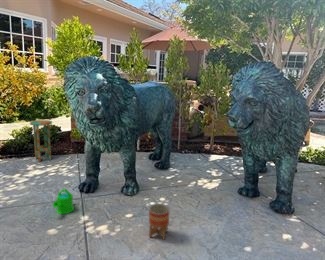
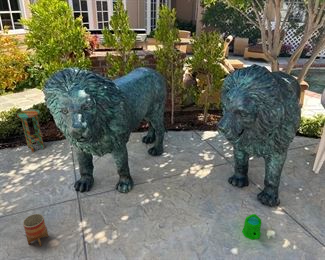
watering can: present [53,189,74,214] -> present [242,214,261,240]
planter: present [149,204,169,239] -> present [23,214,48,246]

